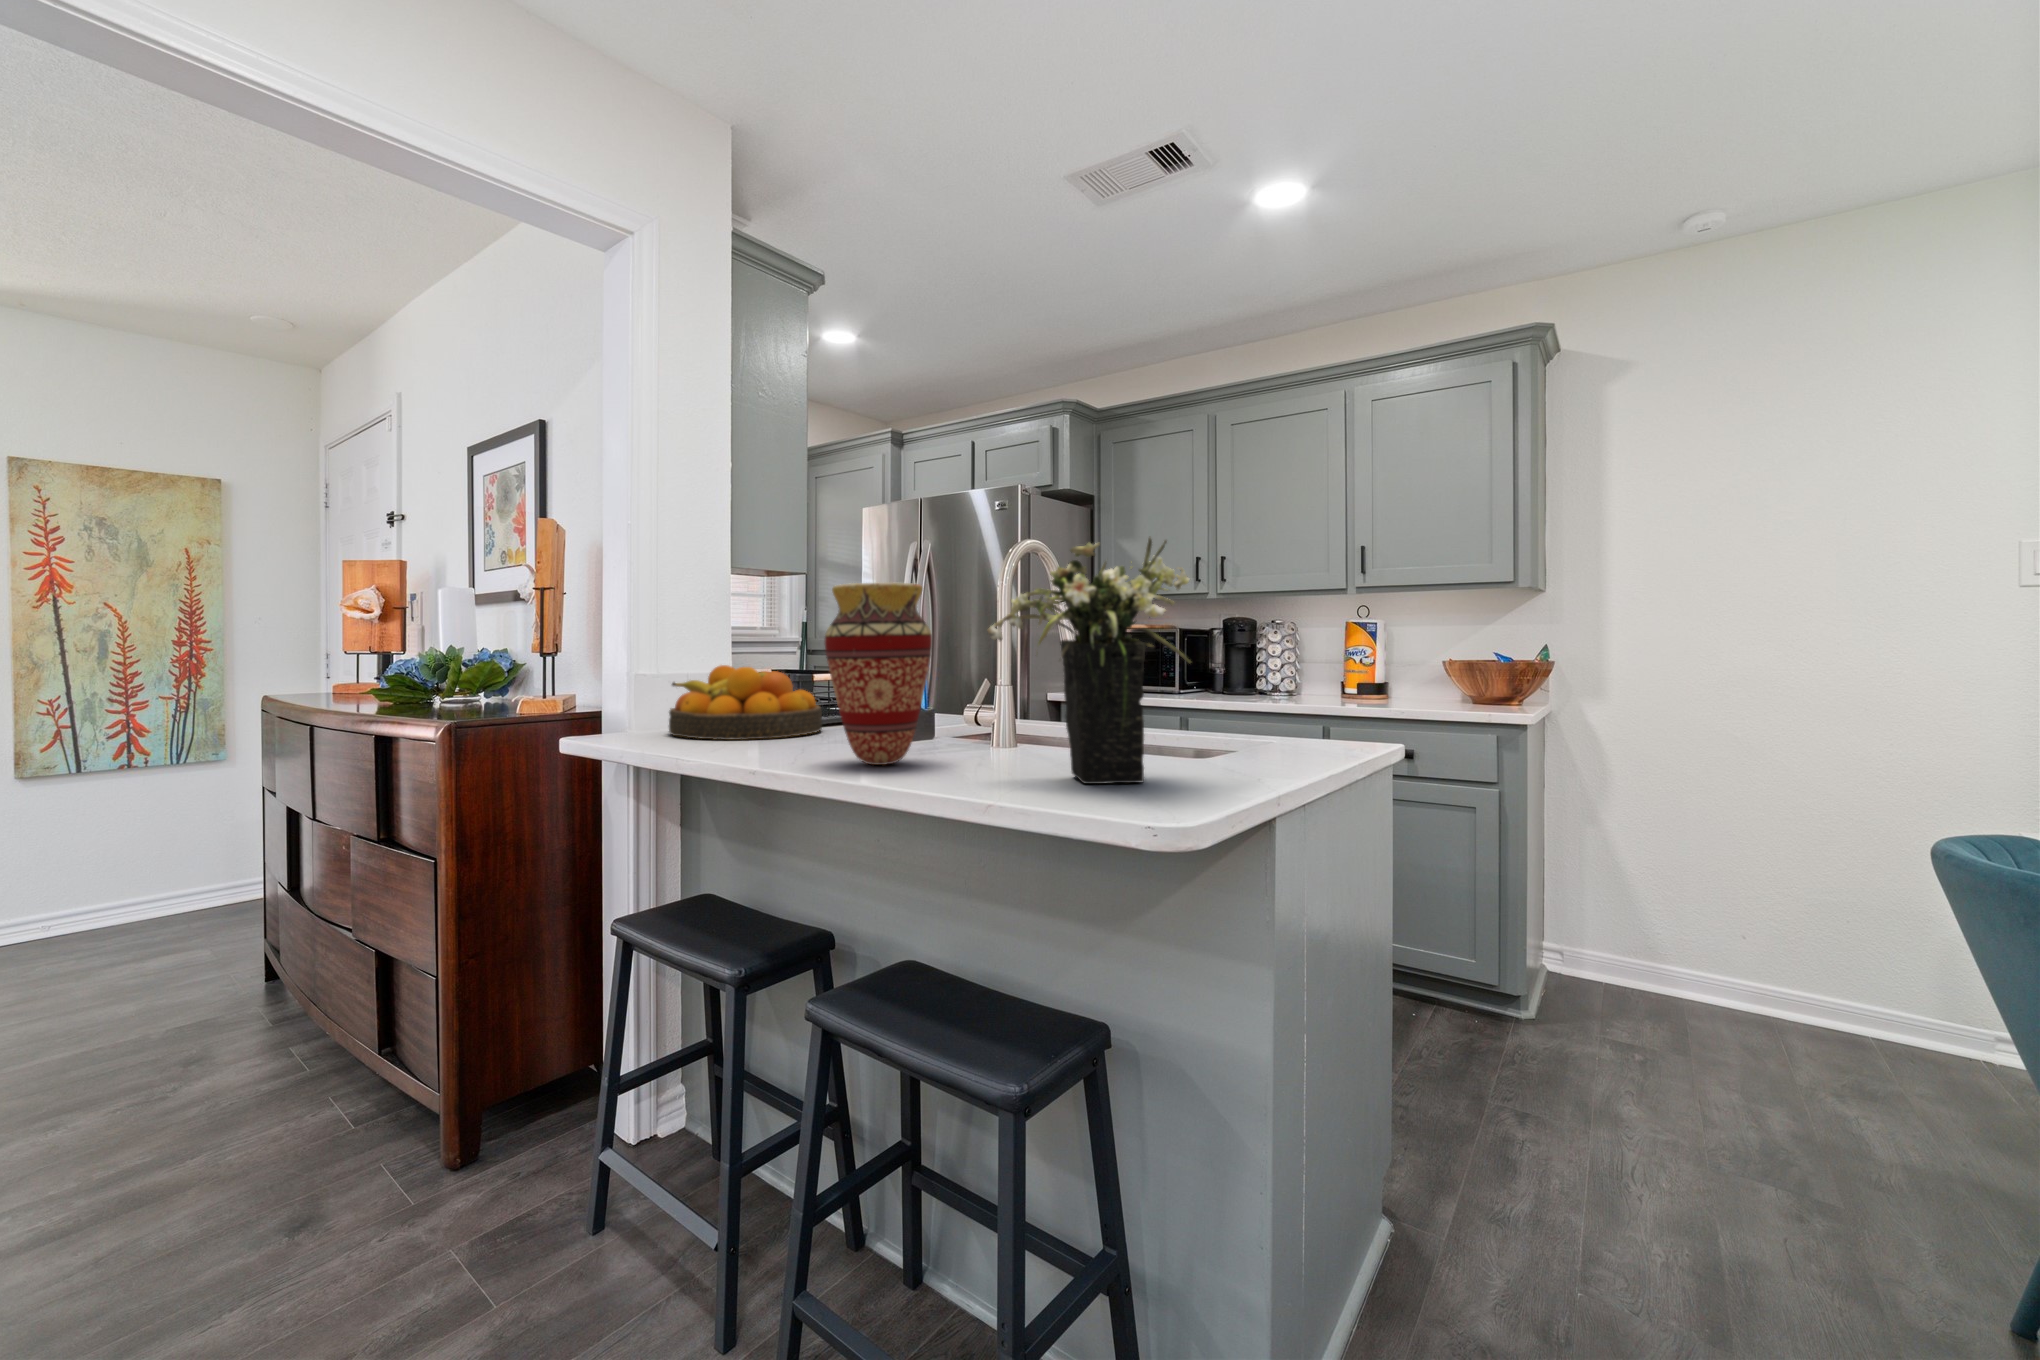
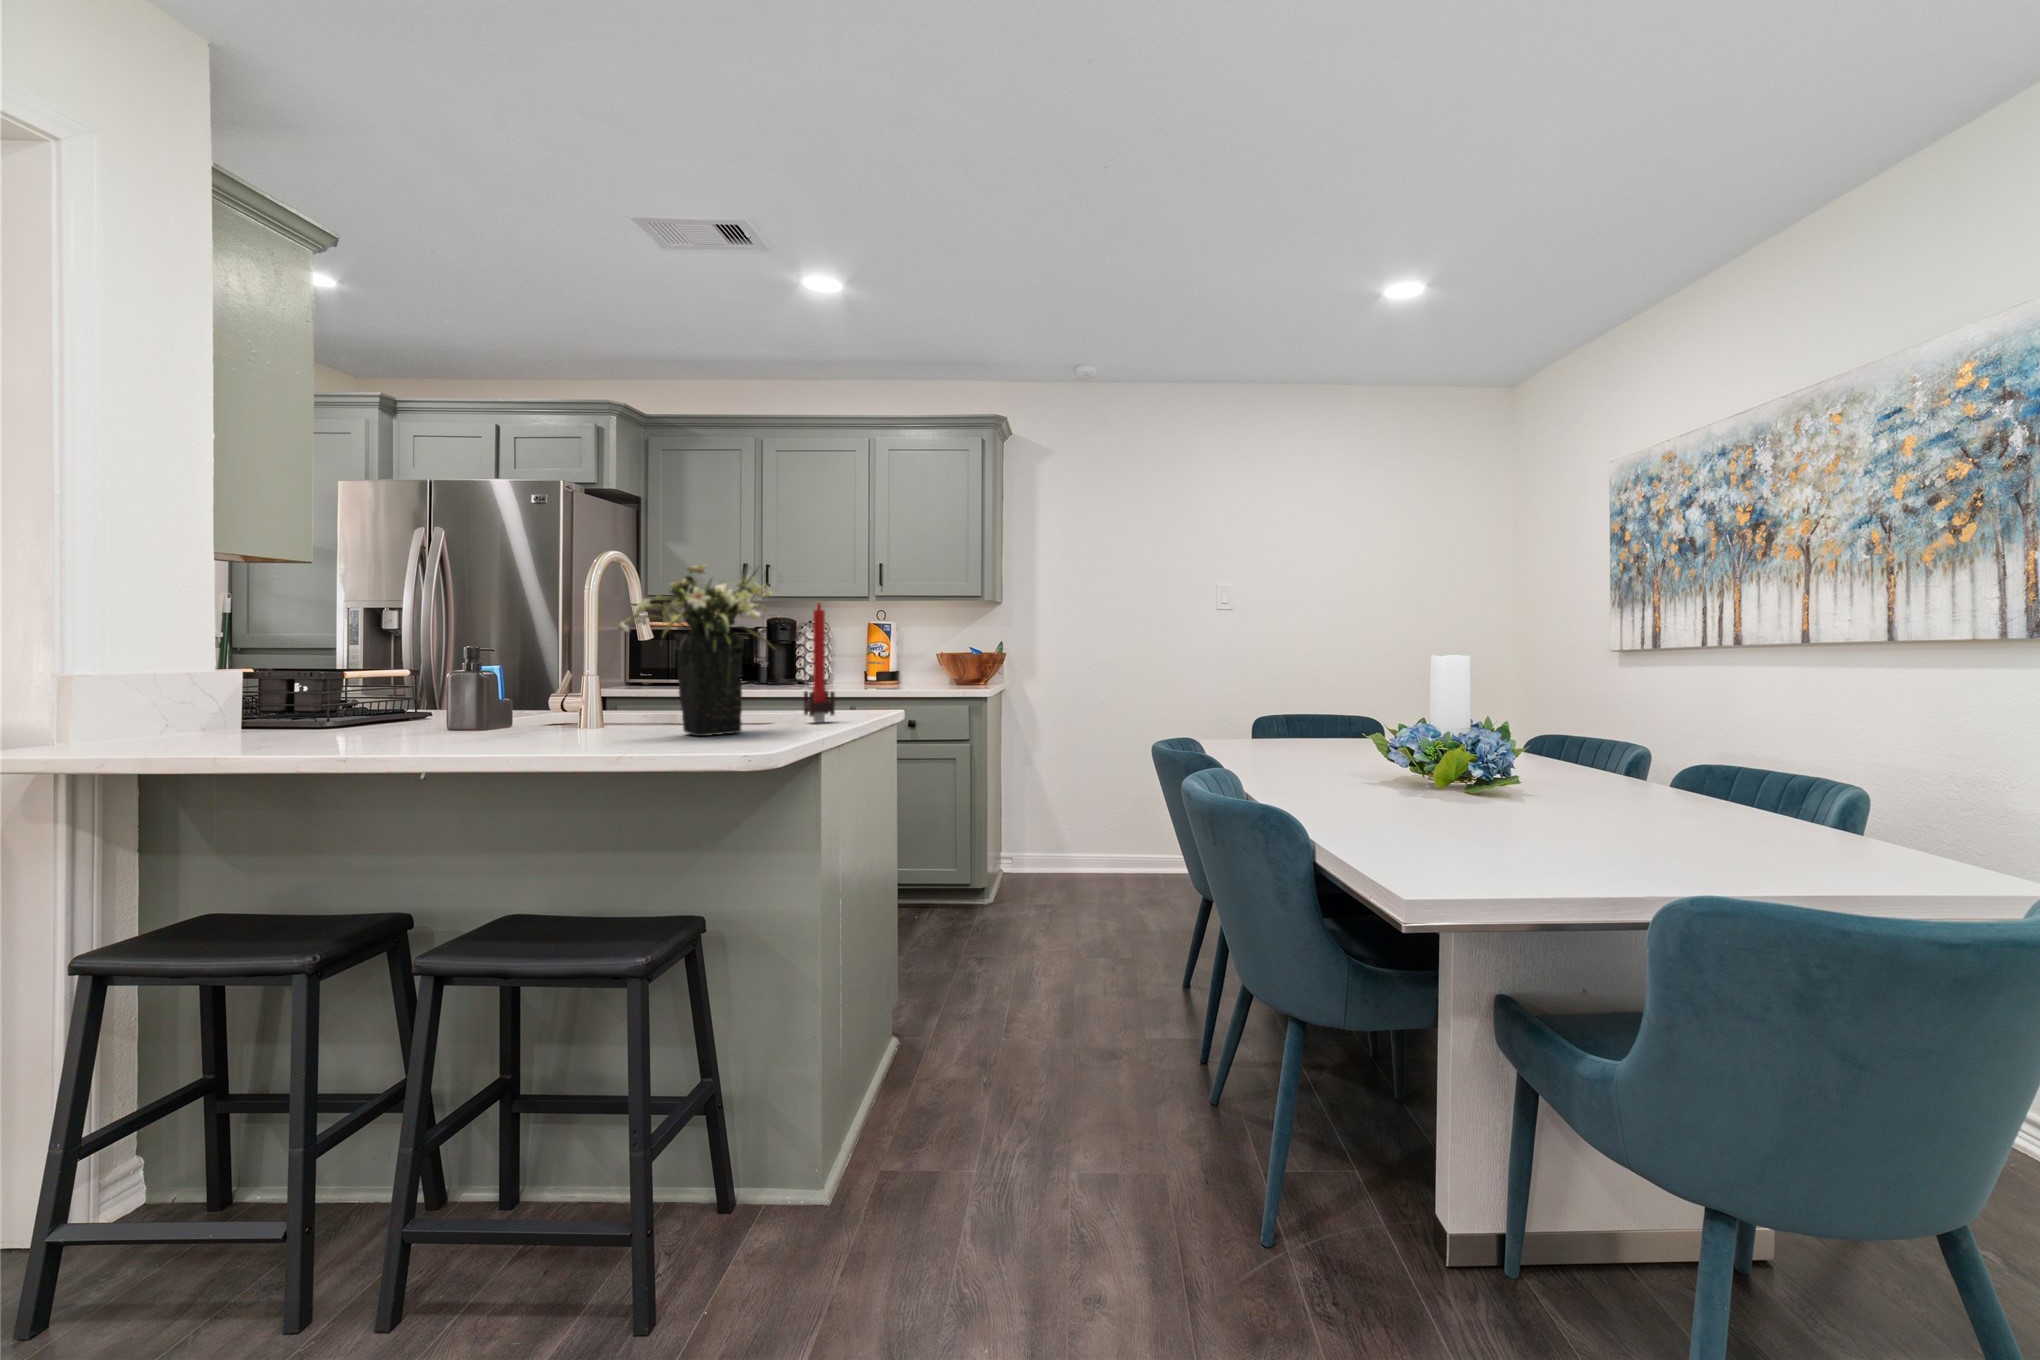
vase: present [825,582,932,765] -> none [435,584,550,741]
candle: none [1240,592,1286,770] -> present [804,603,835,722]
fruit bowl: present [669,665,822,740] -> none [138,662,371,742]

